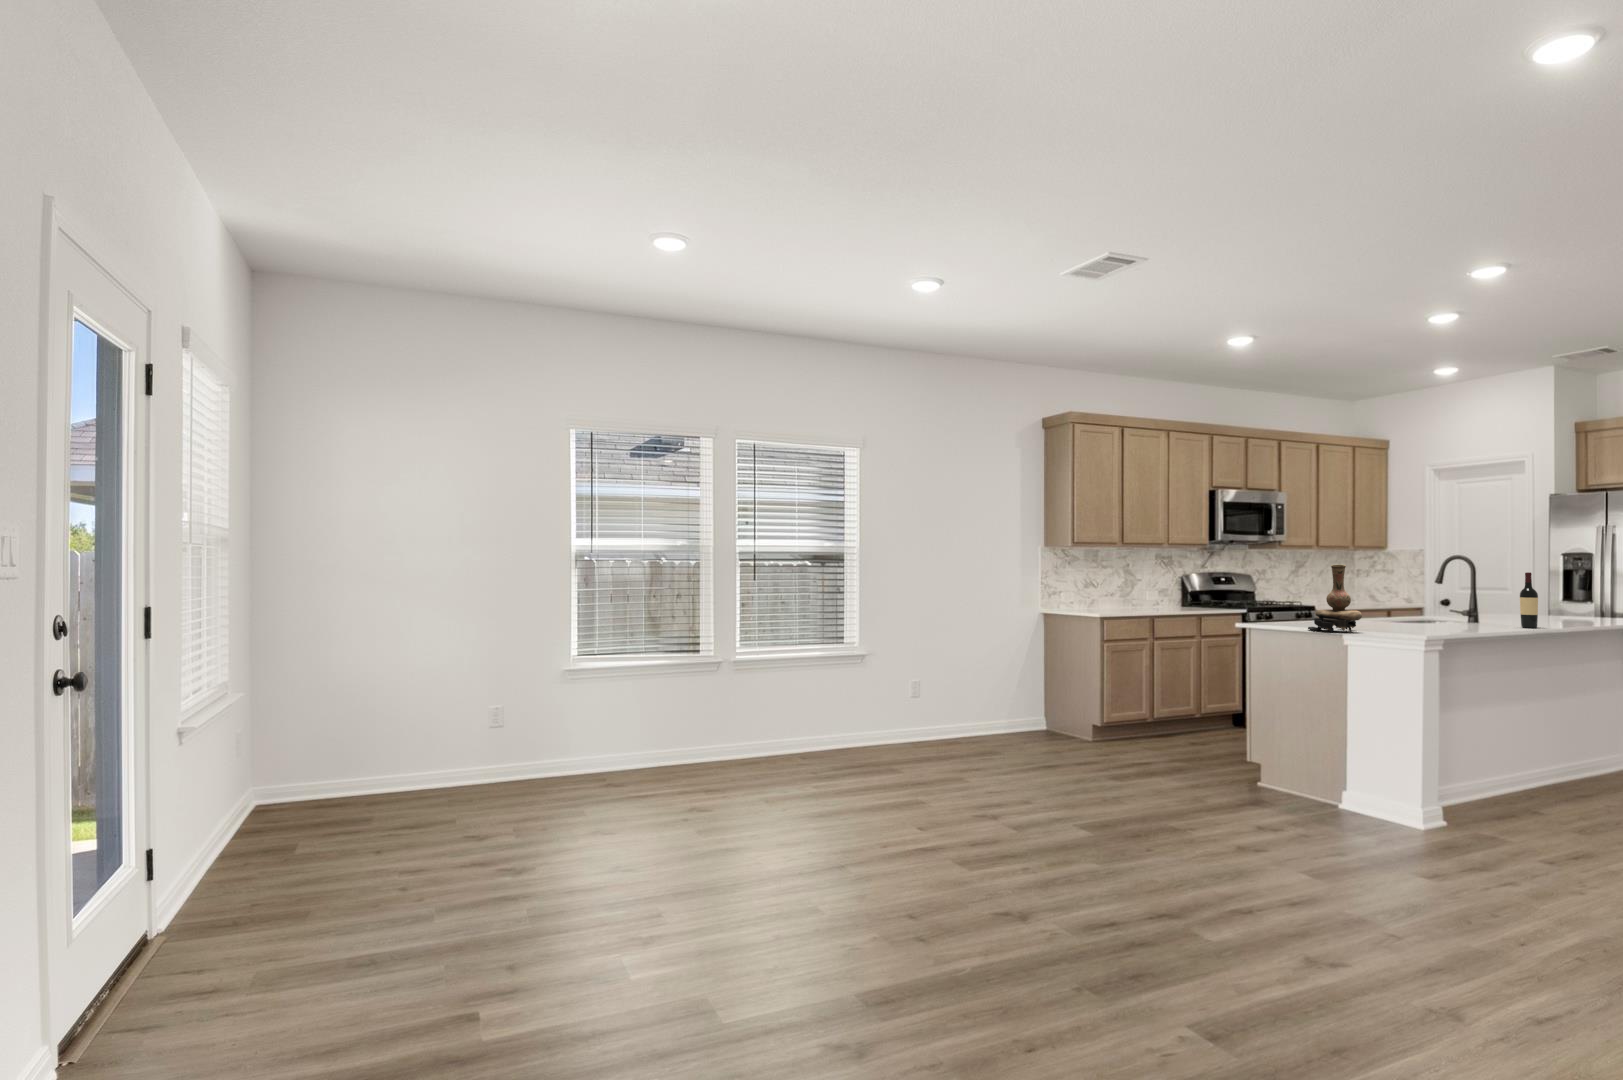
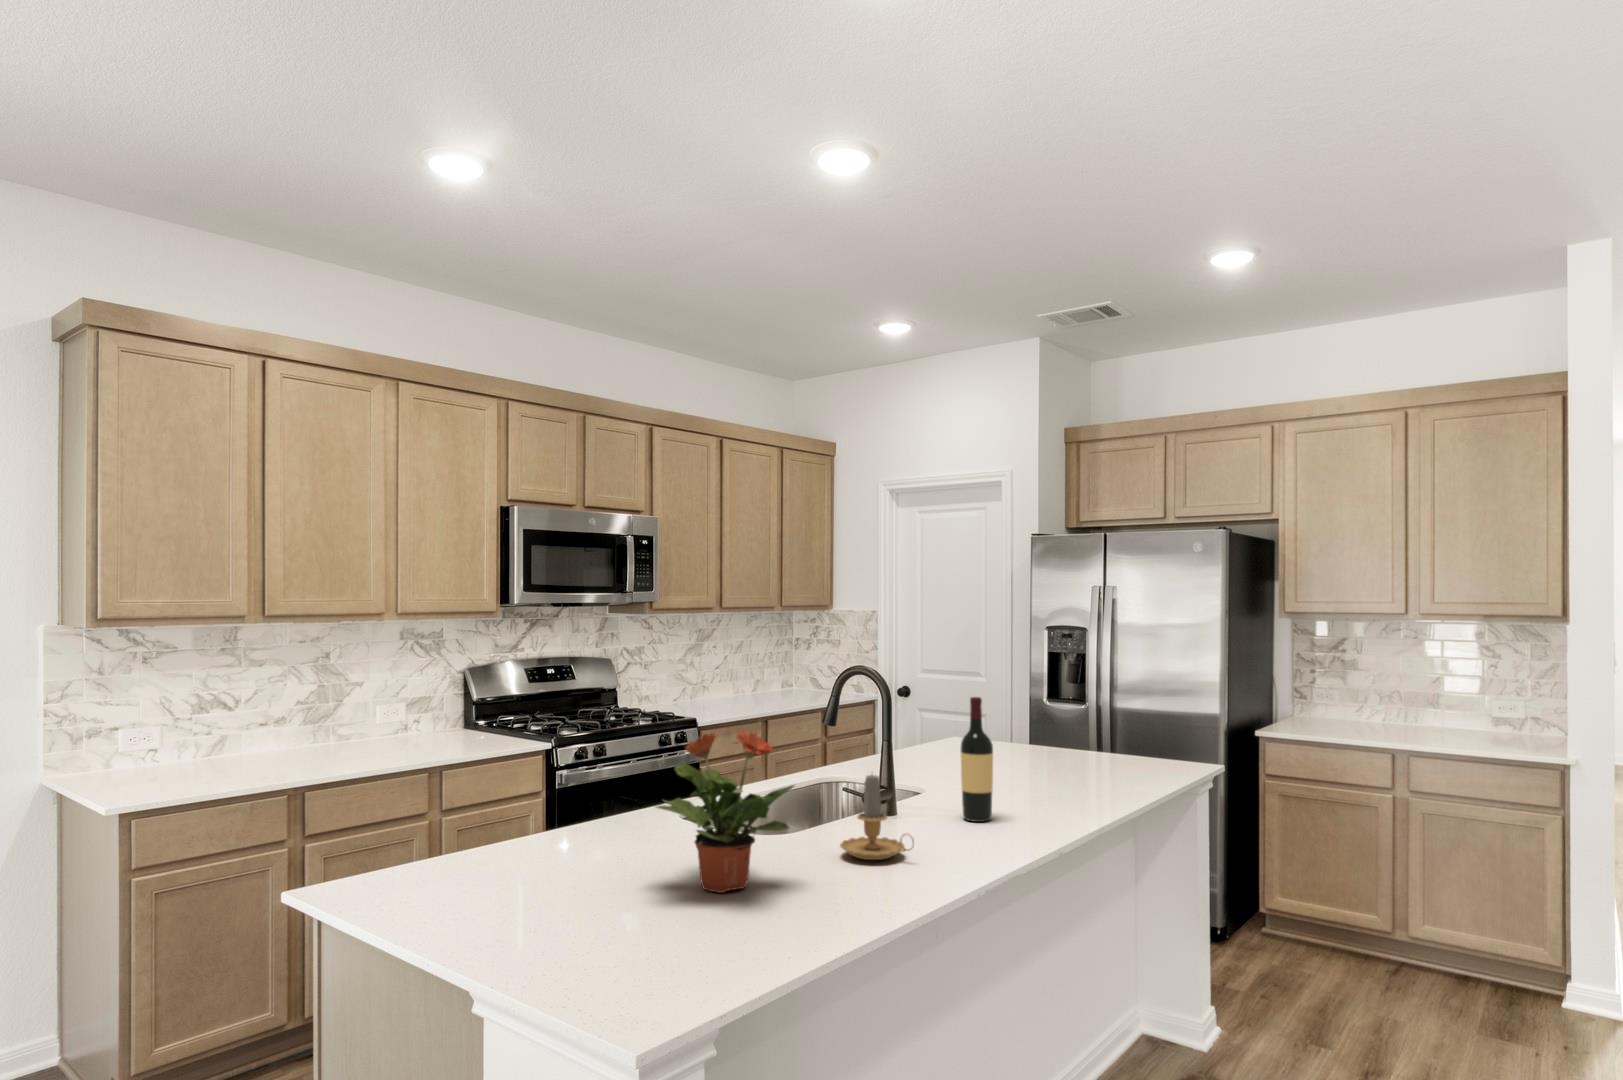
vase: present [1308,565,1362,632] -> none [442,708,574,915]
potted plant: none [1391,574,1453,633] -> present [656,731,794,893]
candle: none [1466,596,1504,631] -> present [840,775,914,860]

